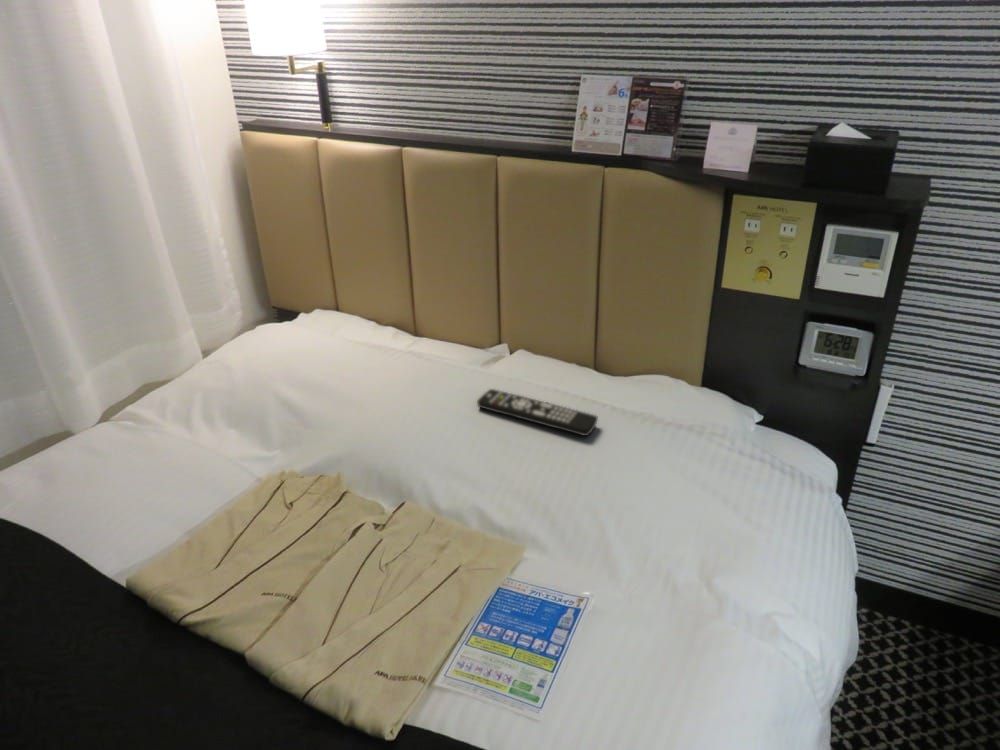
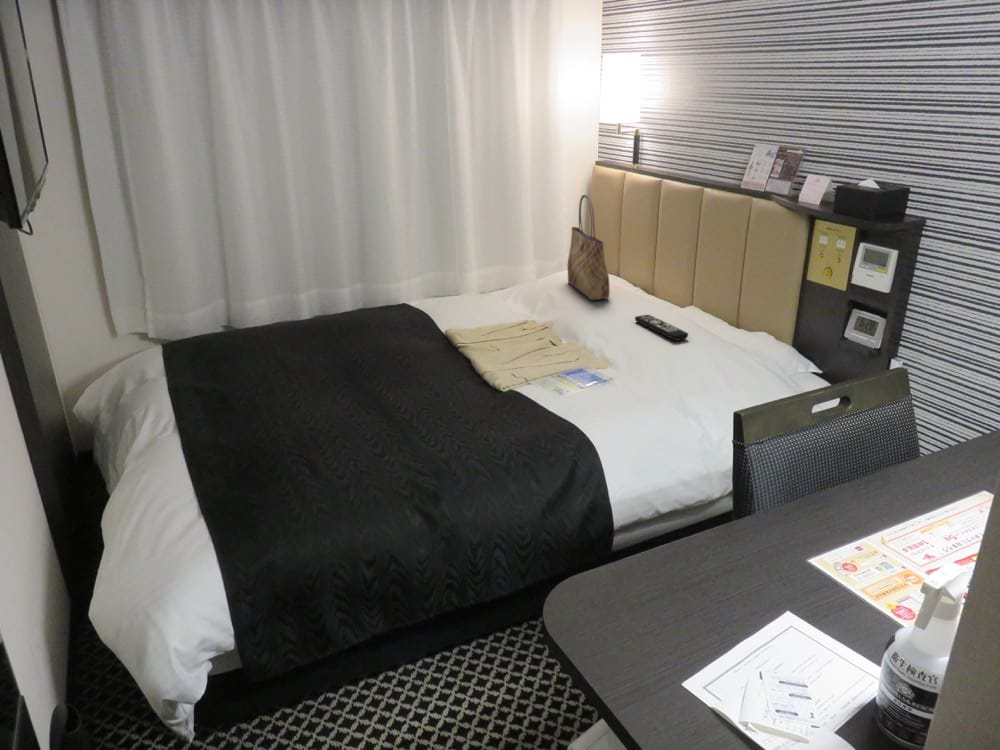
tote bag: none [268,189,388,379] -> present [568,195,610,300]

